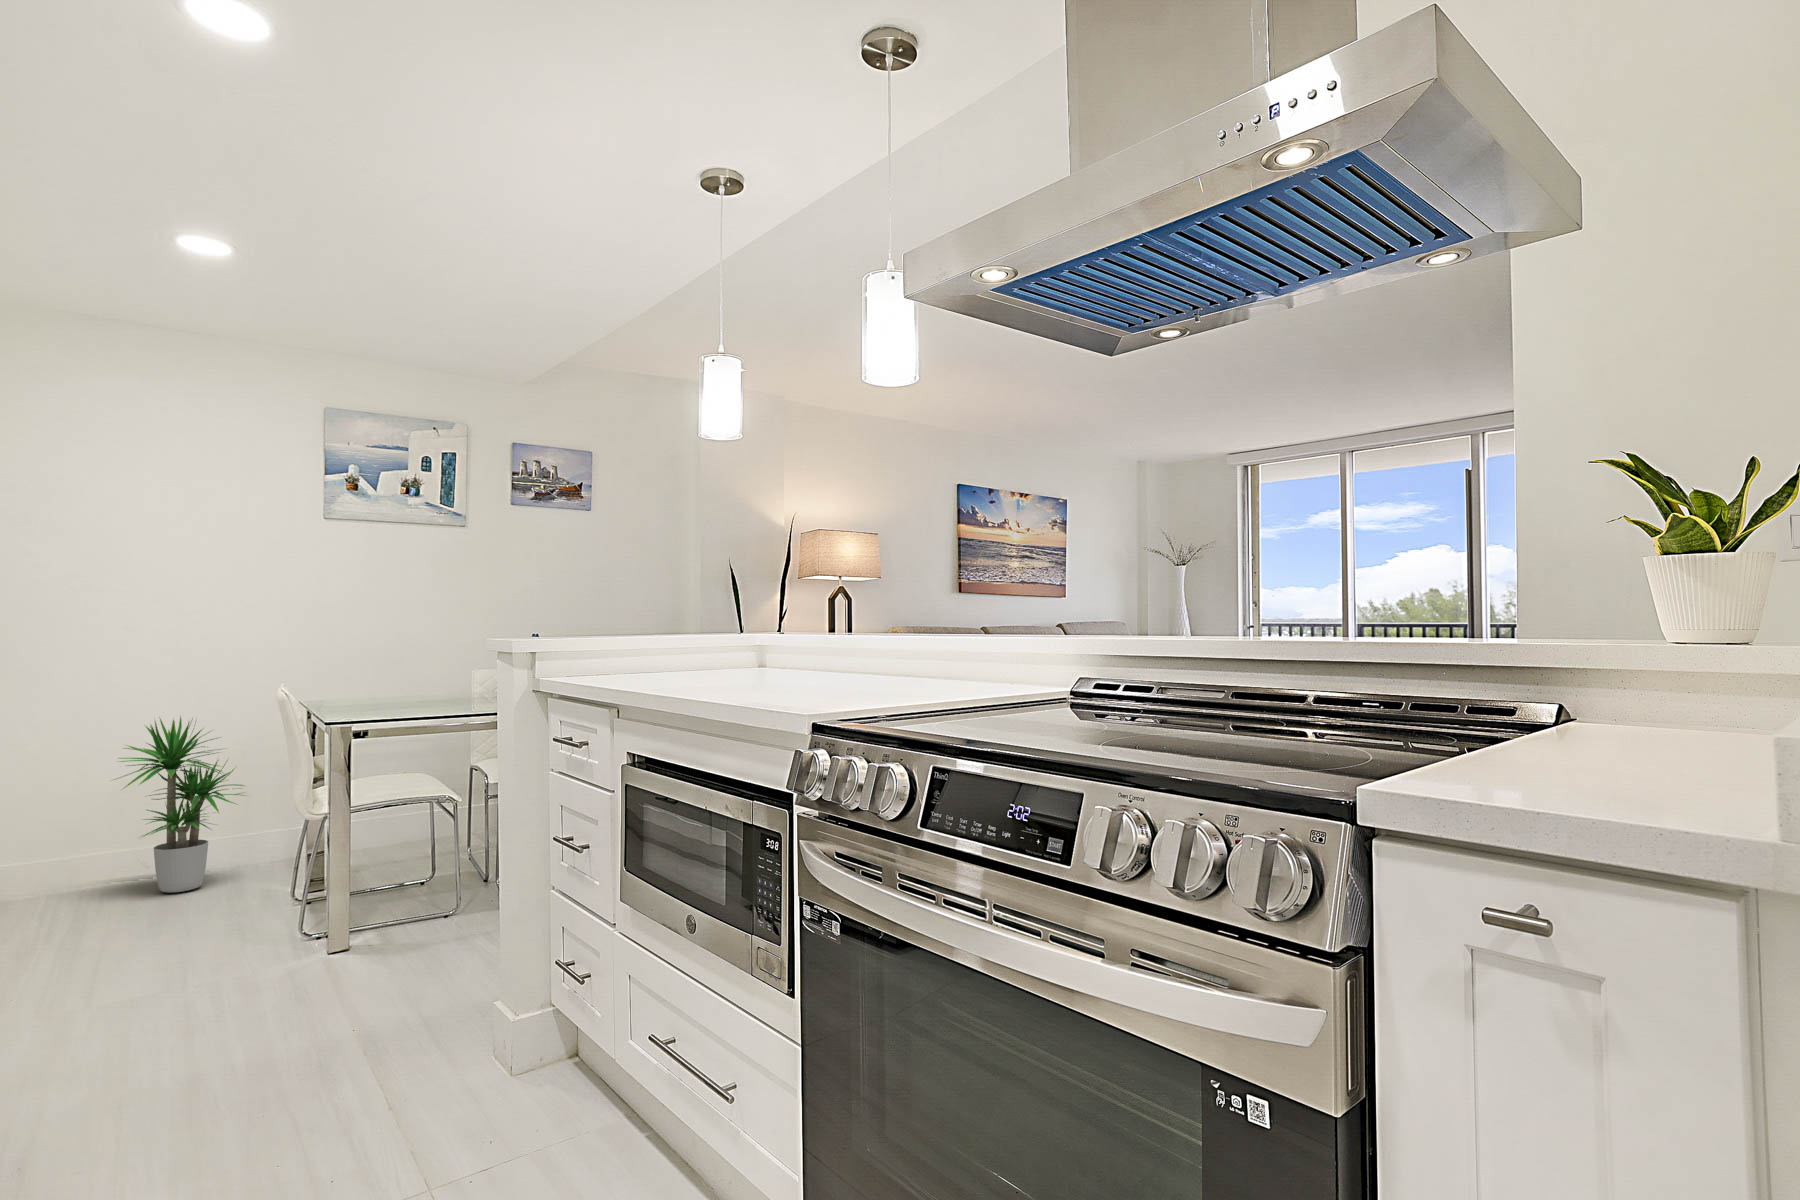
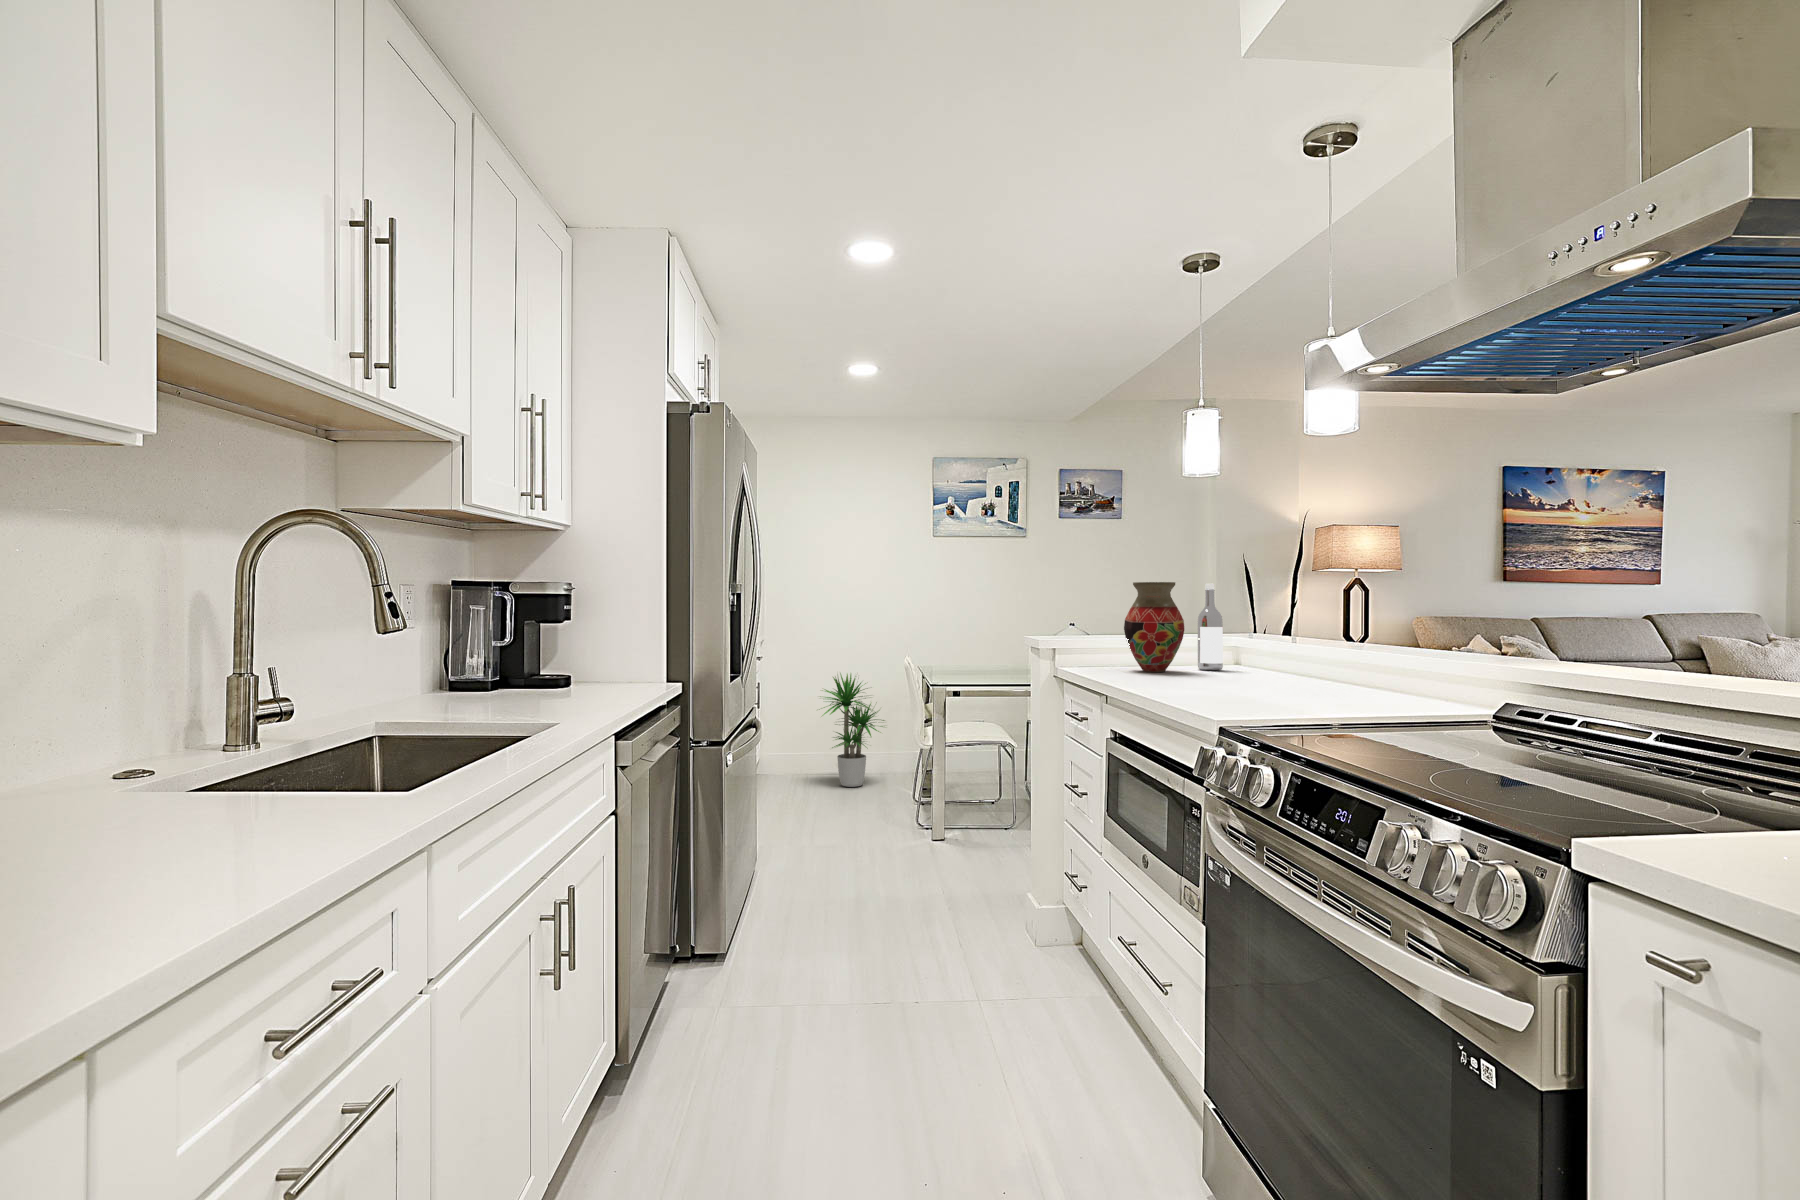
vase: none [629,565,705,679] -> present [1124,582,1184,672]
wine bottle: none [716,571,745,675] -> present [1198,584,1223,670]

